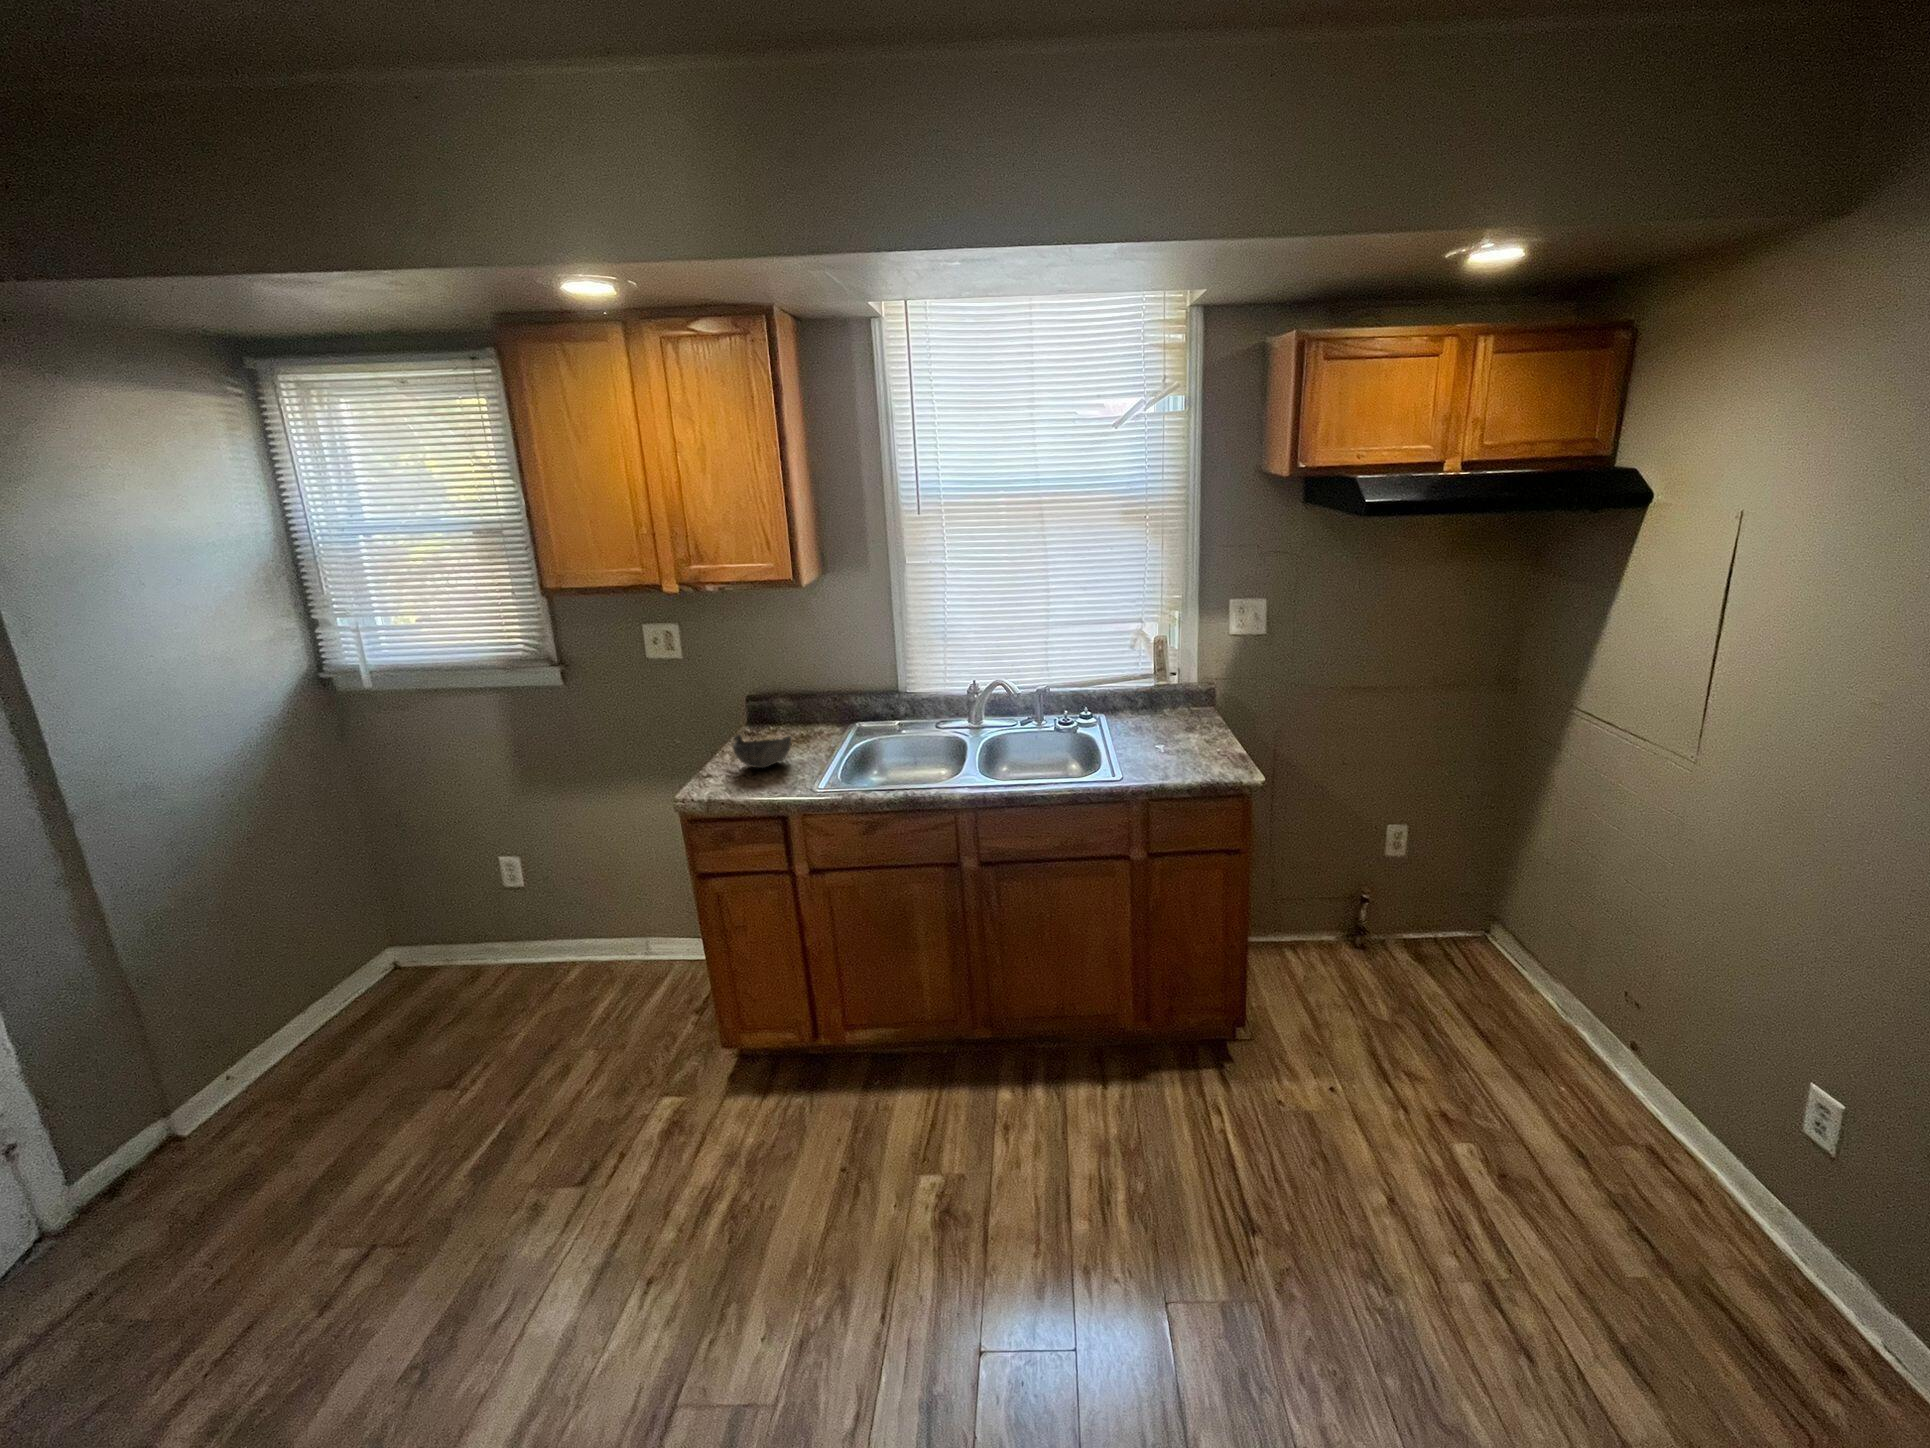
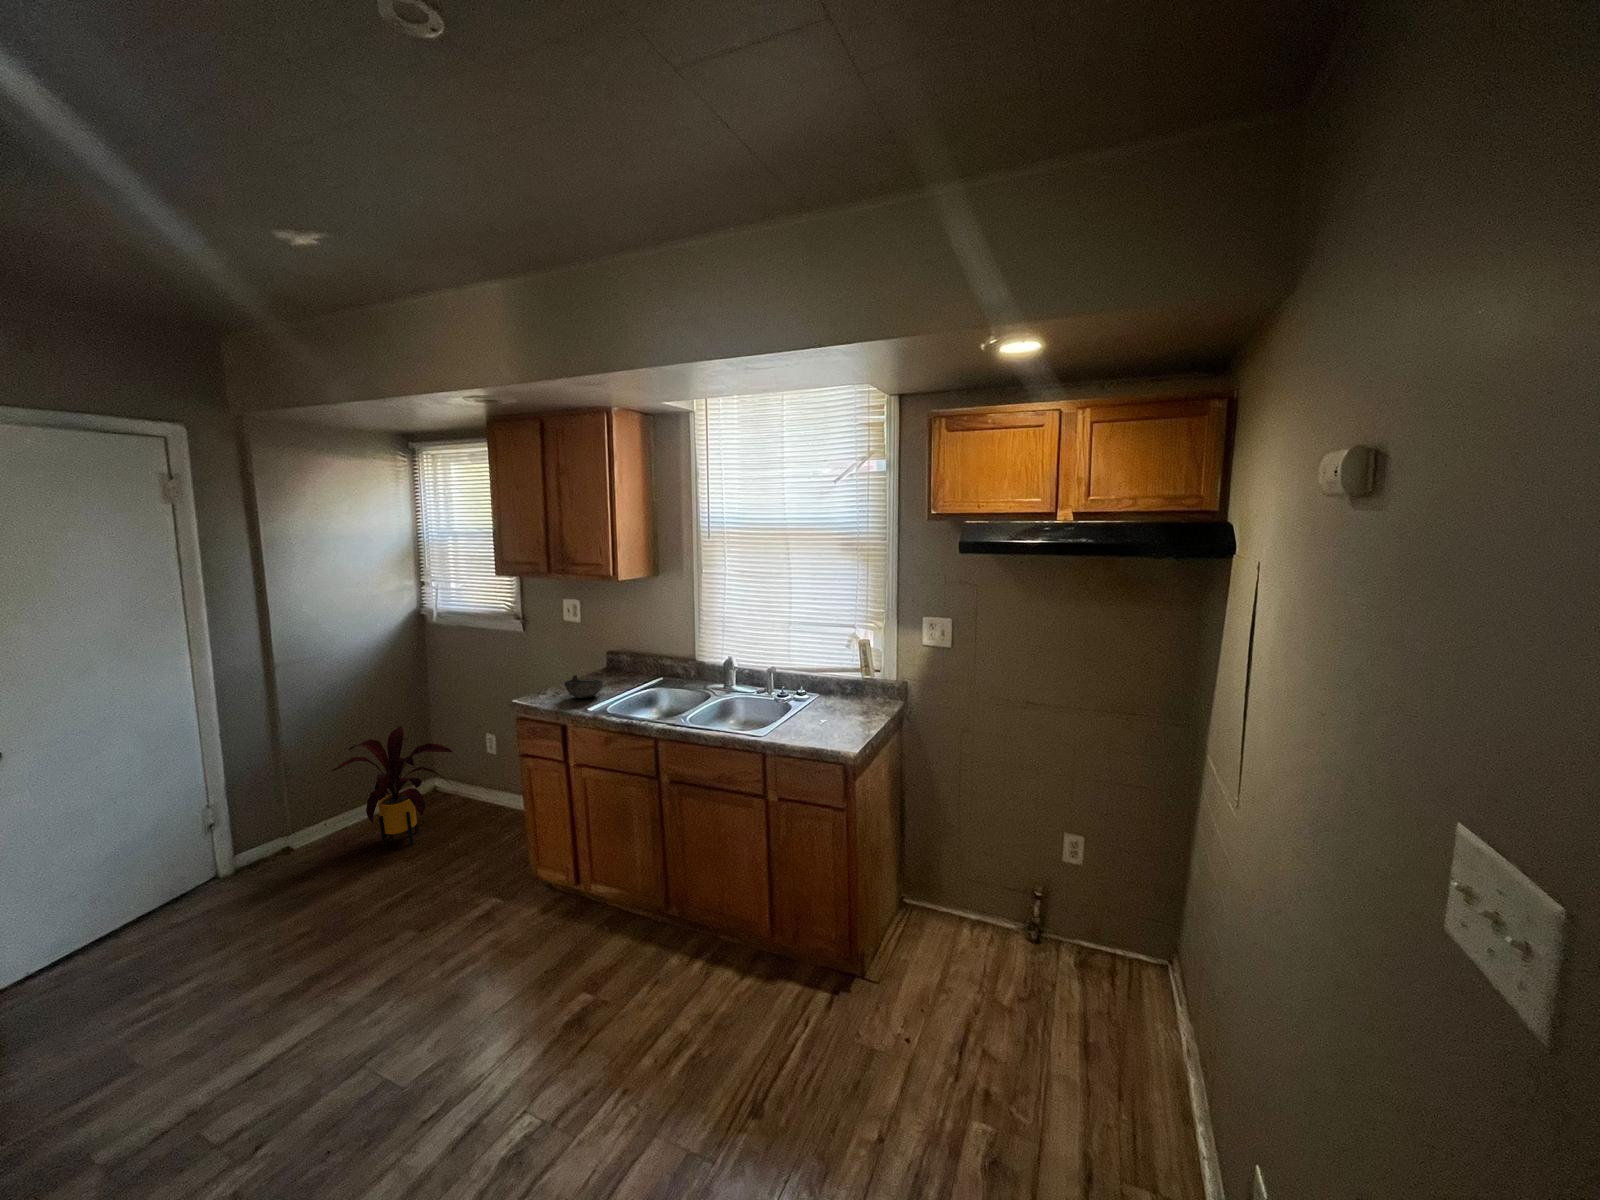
house plant: none [228,877,478,1095] -> present [332,726,452,850]

